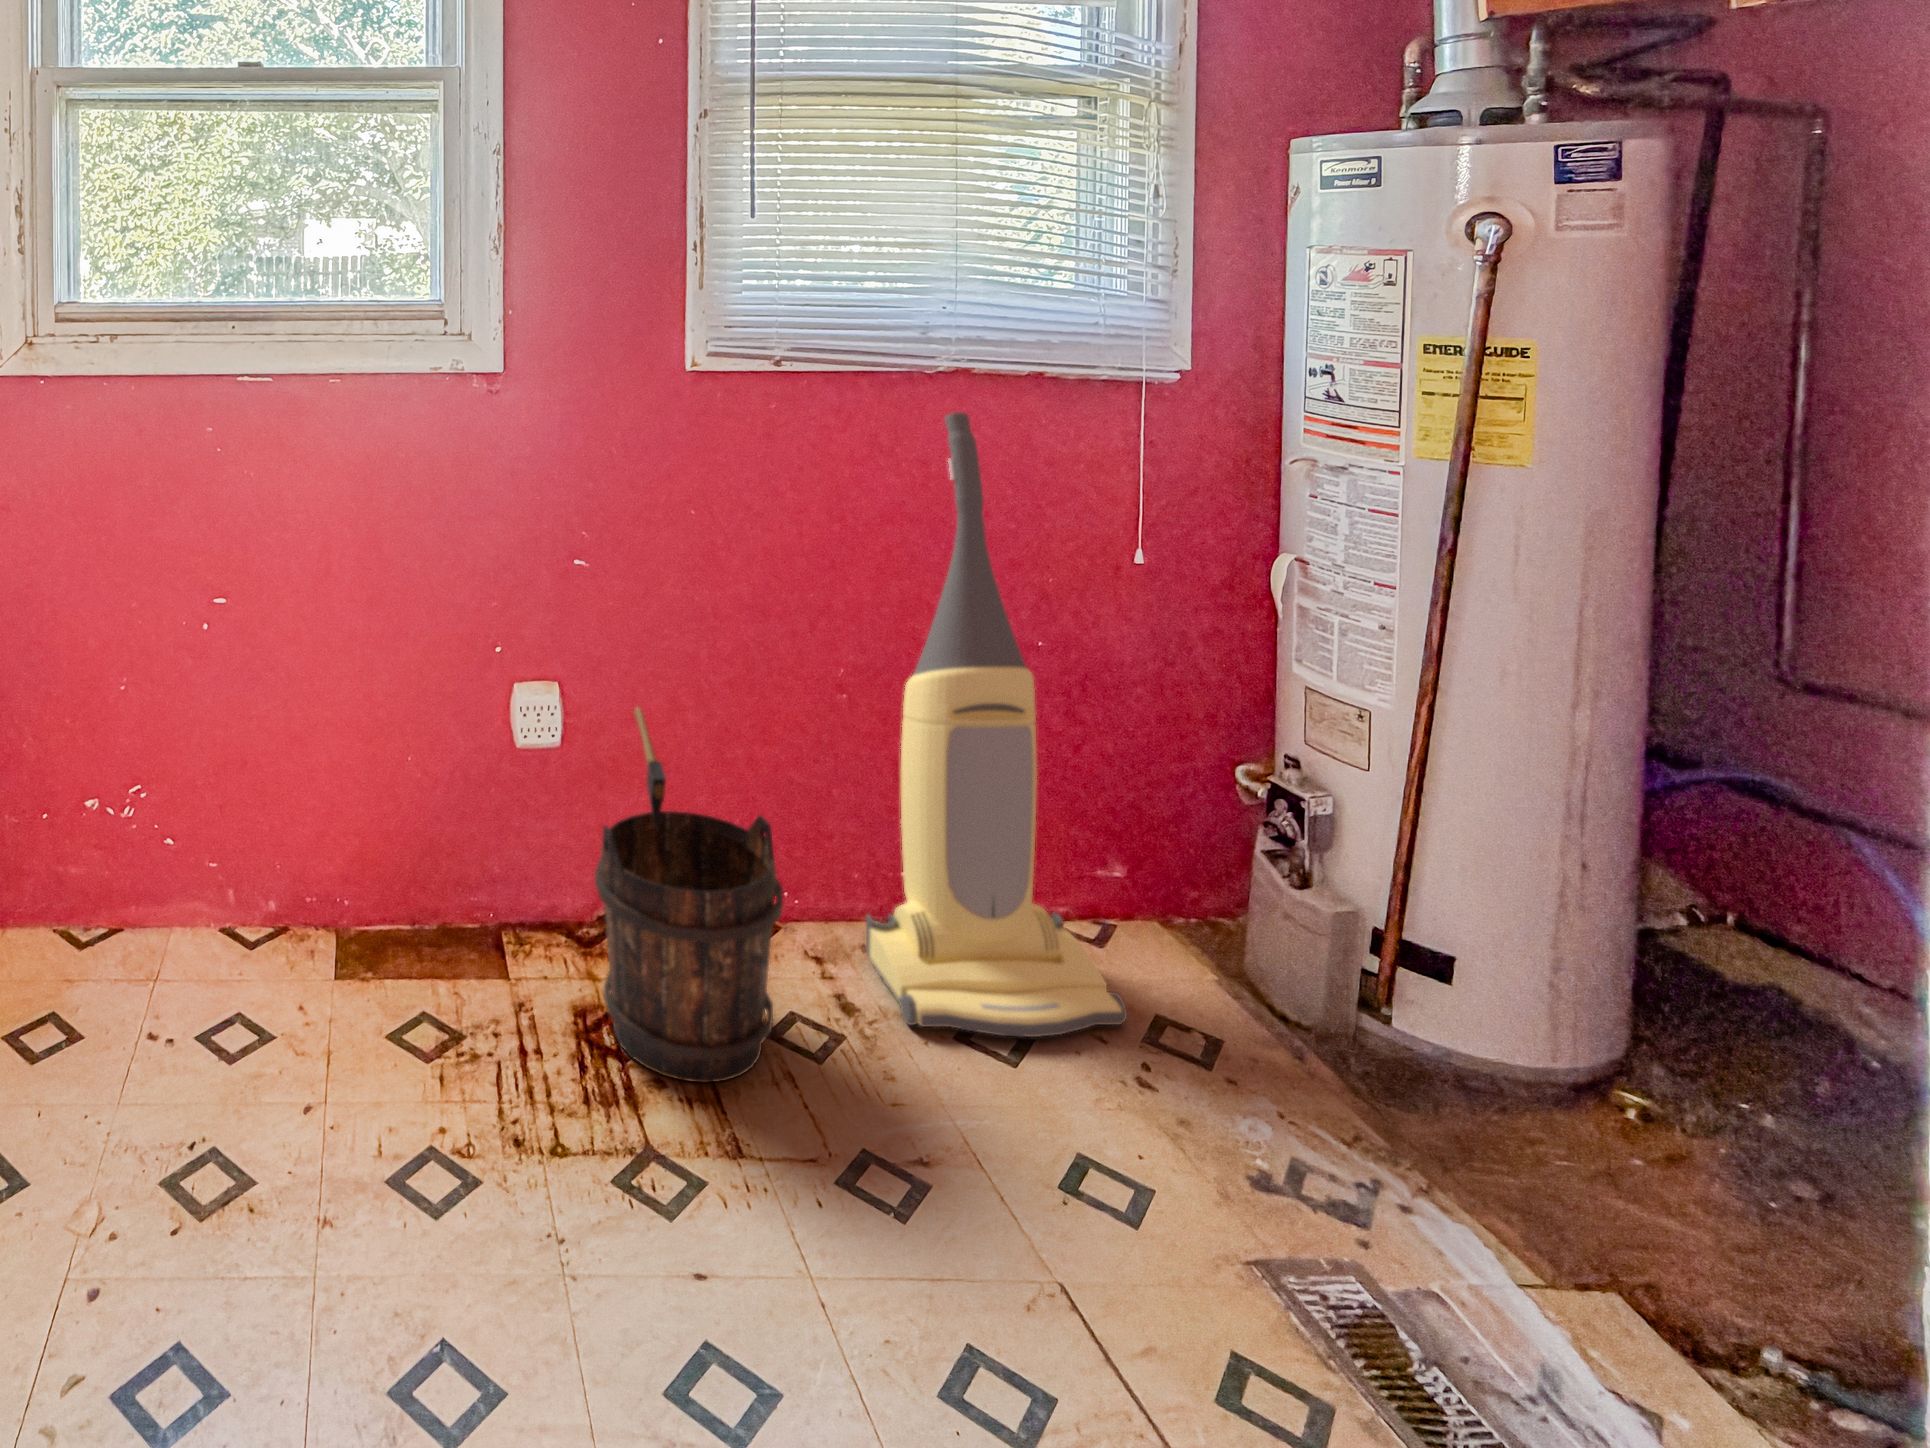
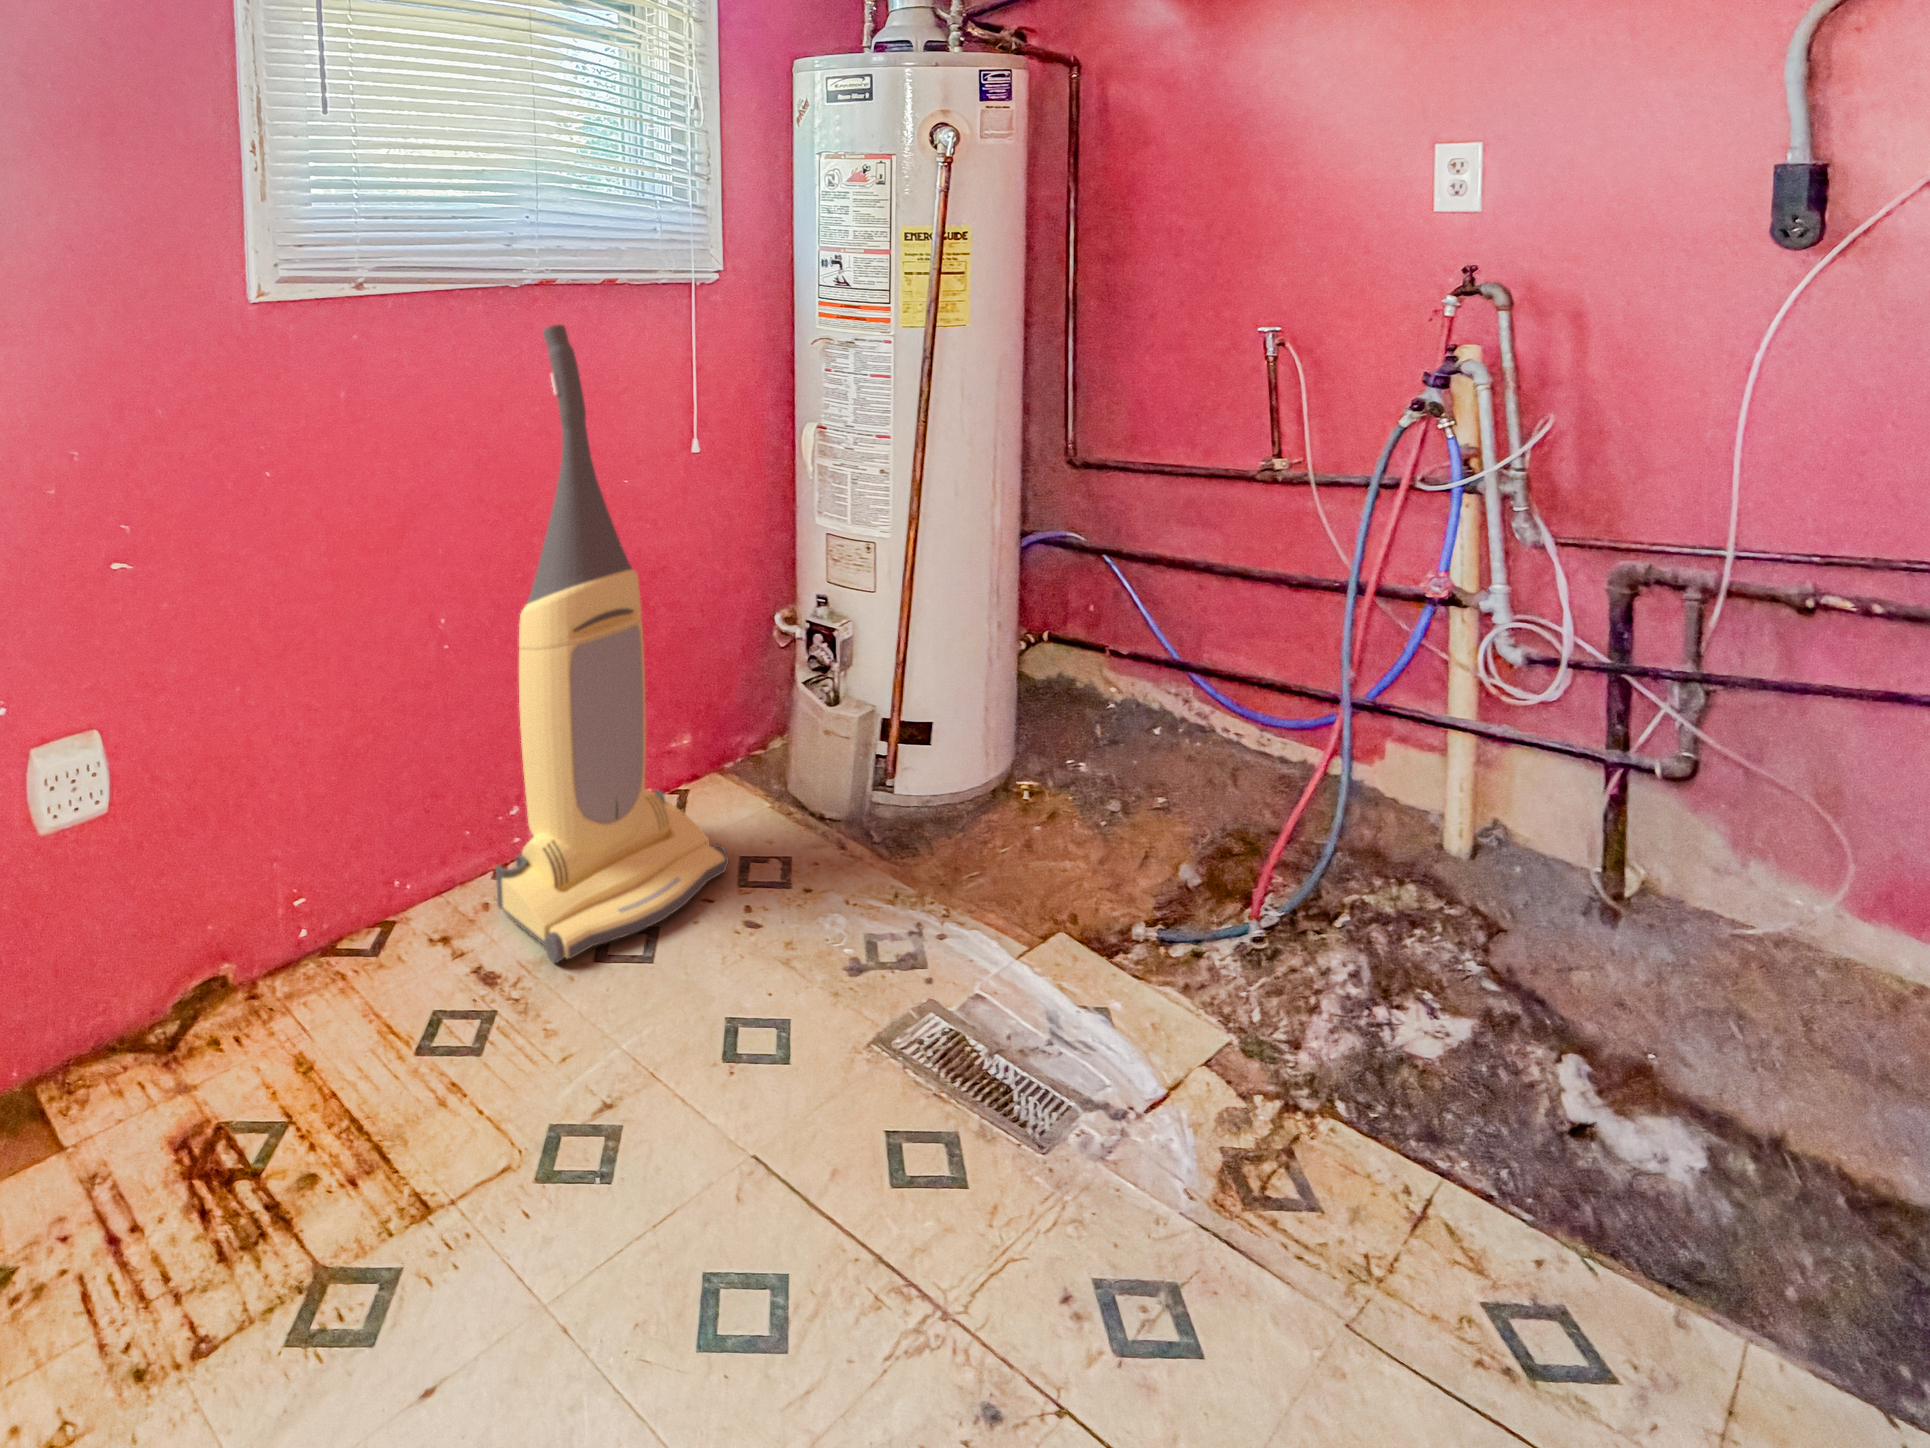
bucket: present [595,707,783,1082] -> none [191,729,434,1173]

